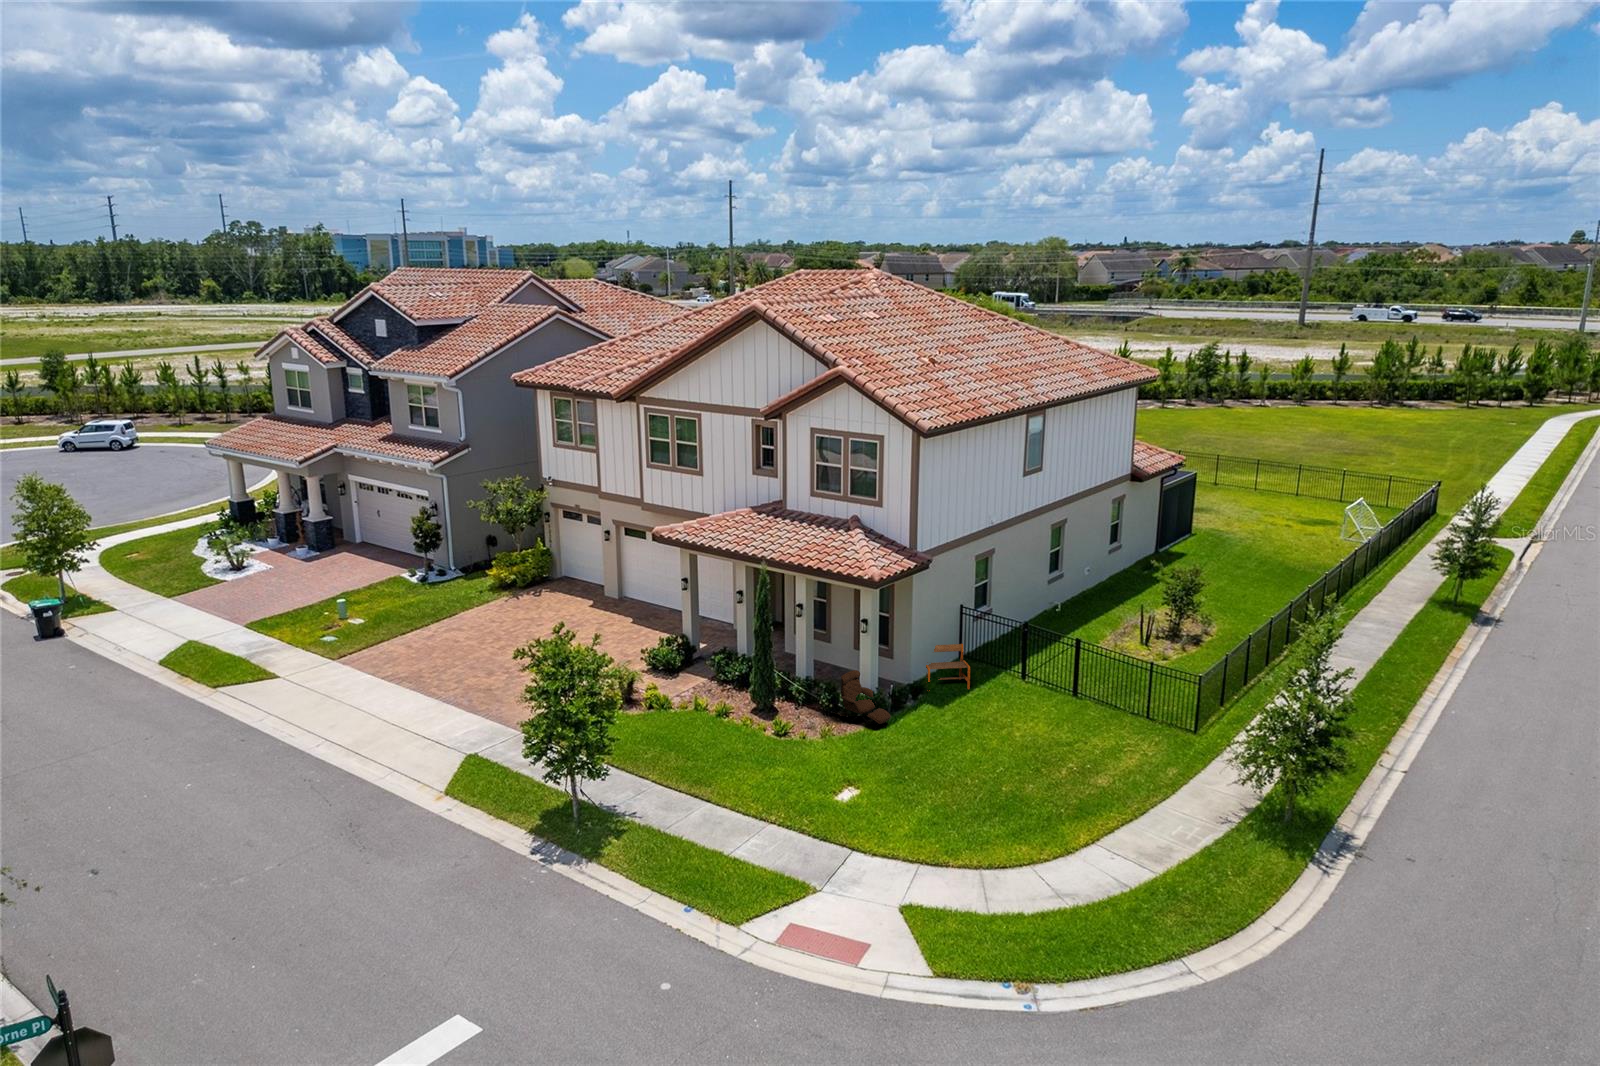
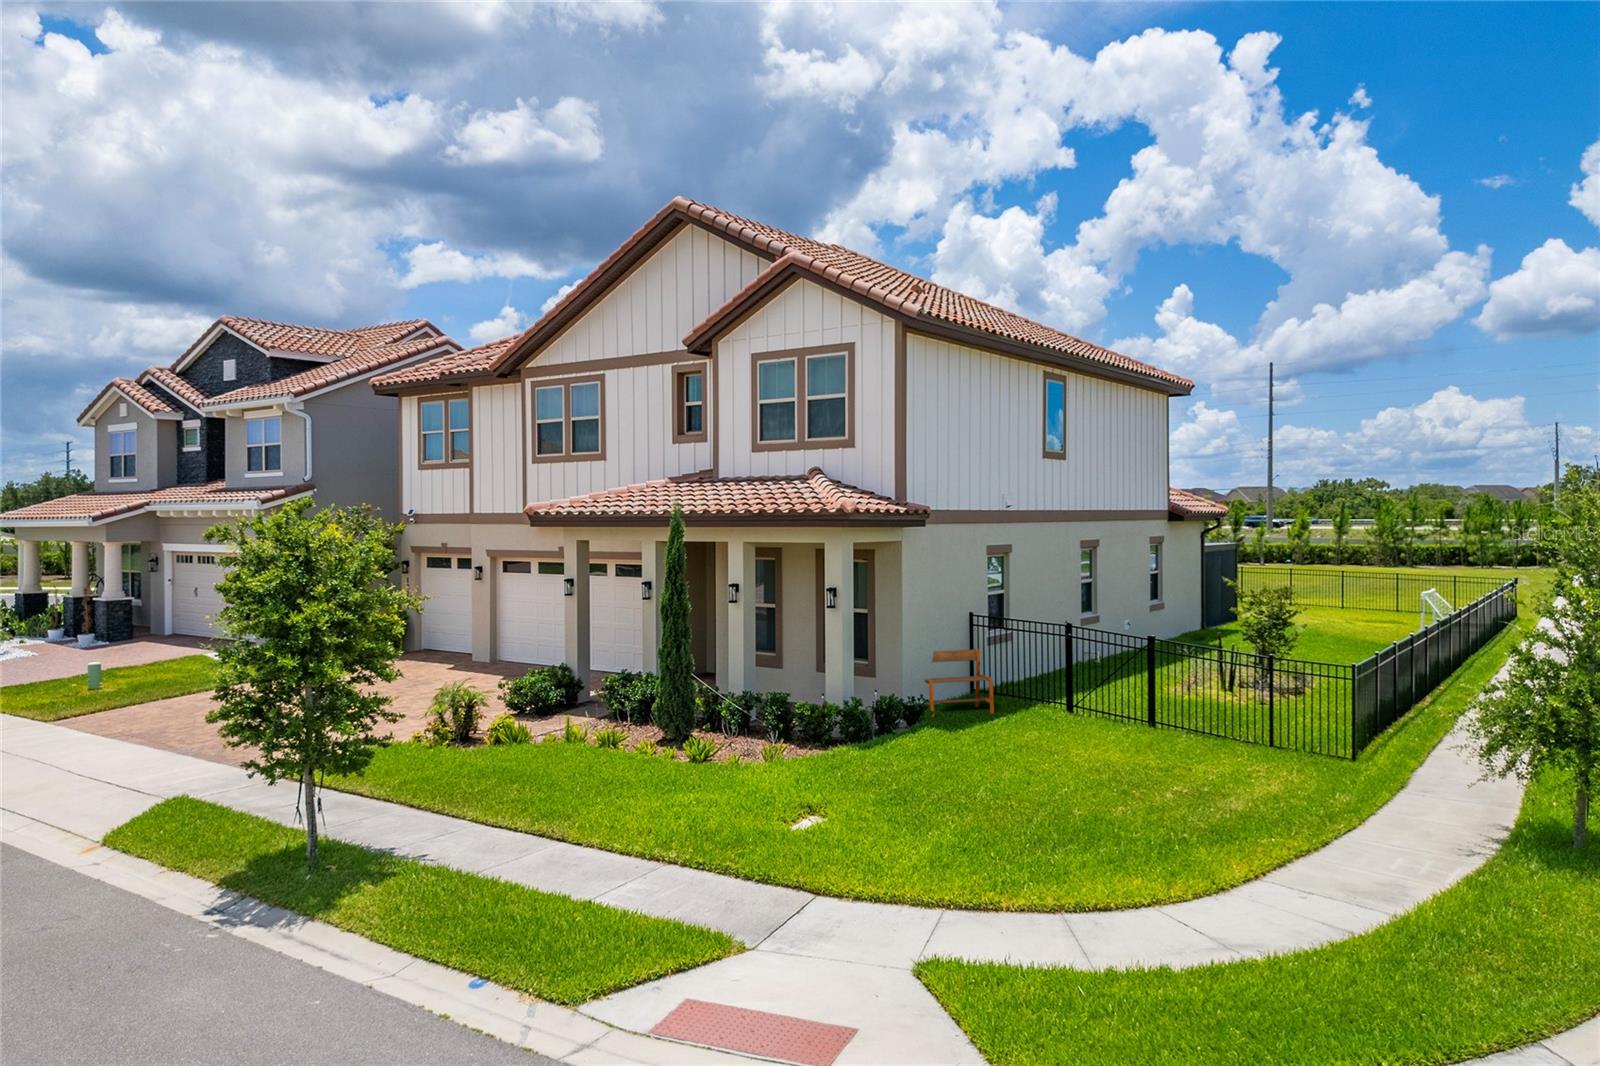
lounge chair: present [841,670,891,729] -> none [796,669,877,753]

